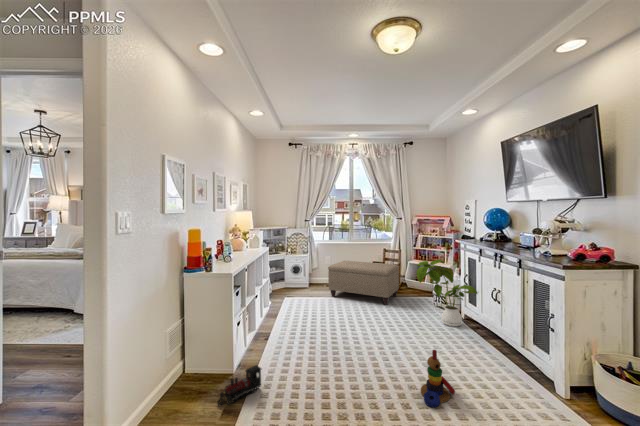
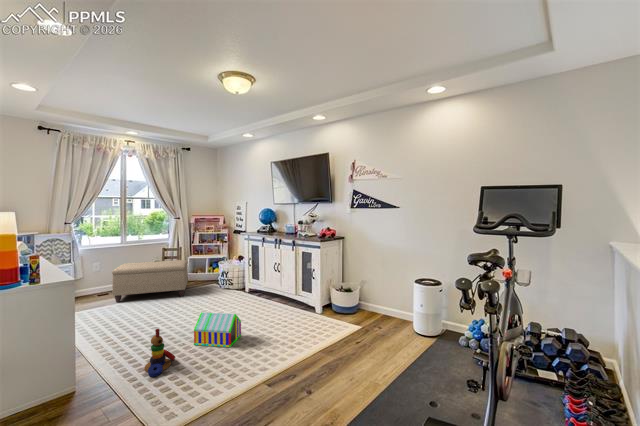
house plant: present [417,260,477,326] -> none [218,248,265,298]
toy house: none [347,335,405,395] -> present [194,312,241,347]
stacking toy: present [421,350,455,407] -> present [144,329,175,377]
toy train: present [218,365,262,406] -> none [84,364,124,413]

